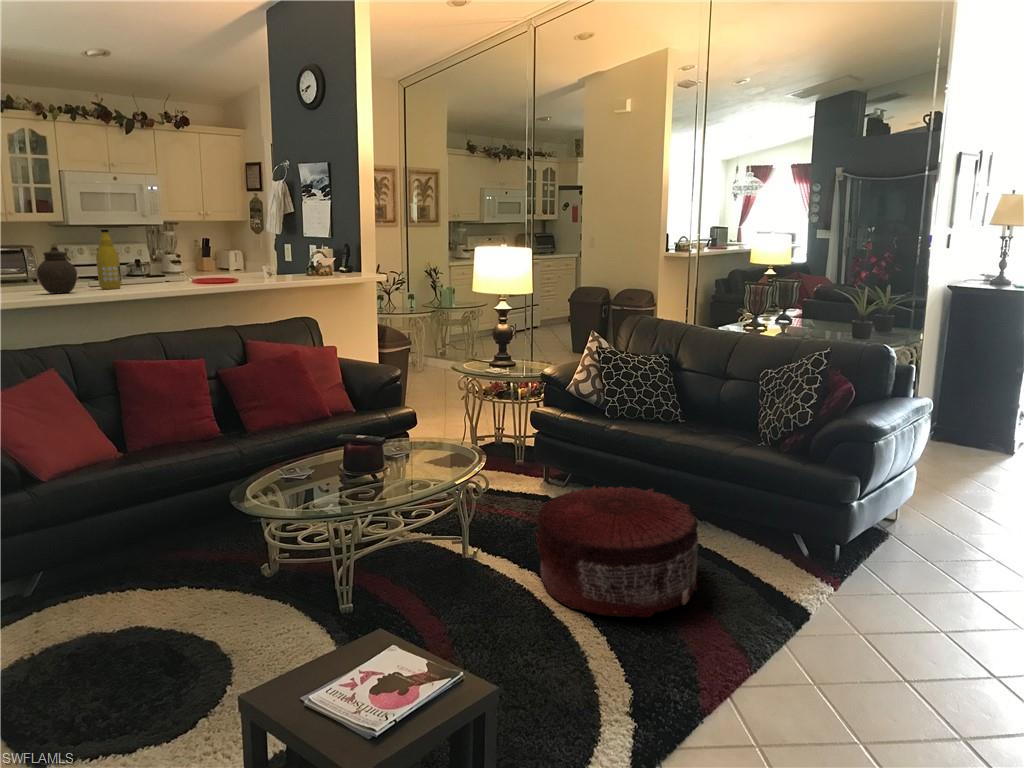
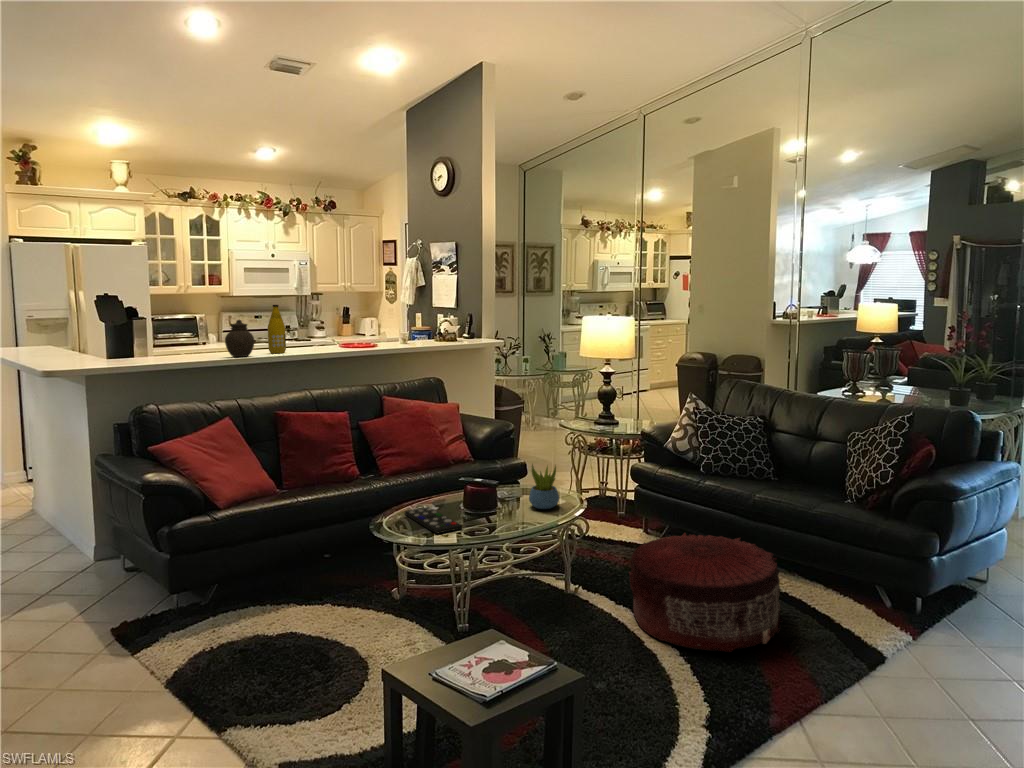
succulent plant: none [421,414,455,467] -> present [529,464,559,509]
remote control: none [272,470,342,503] -> present [405,507,462,533]

